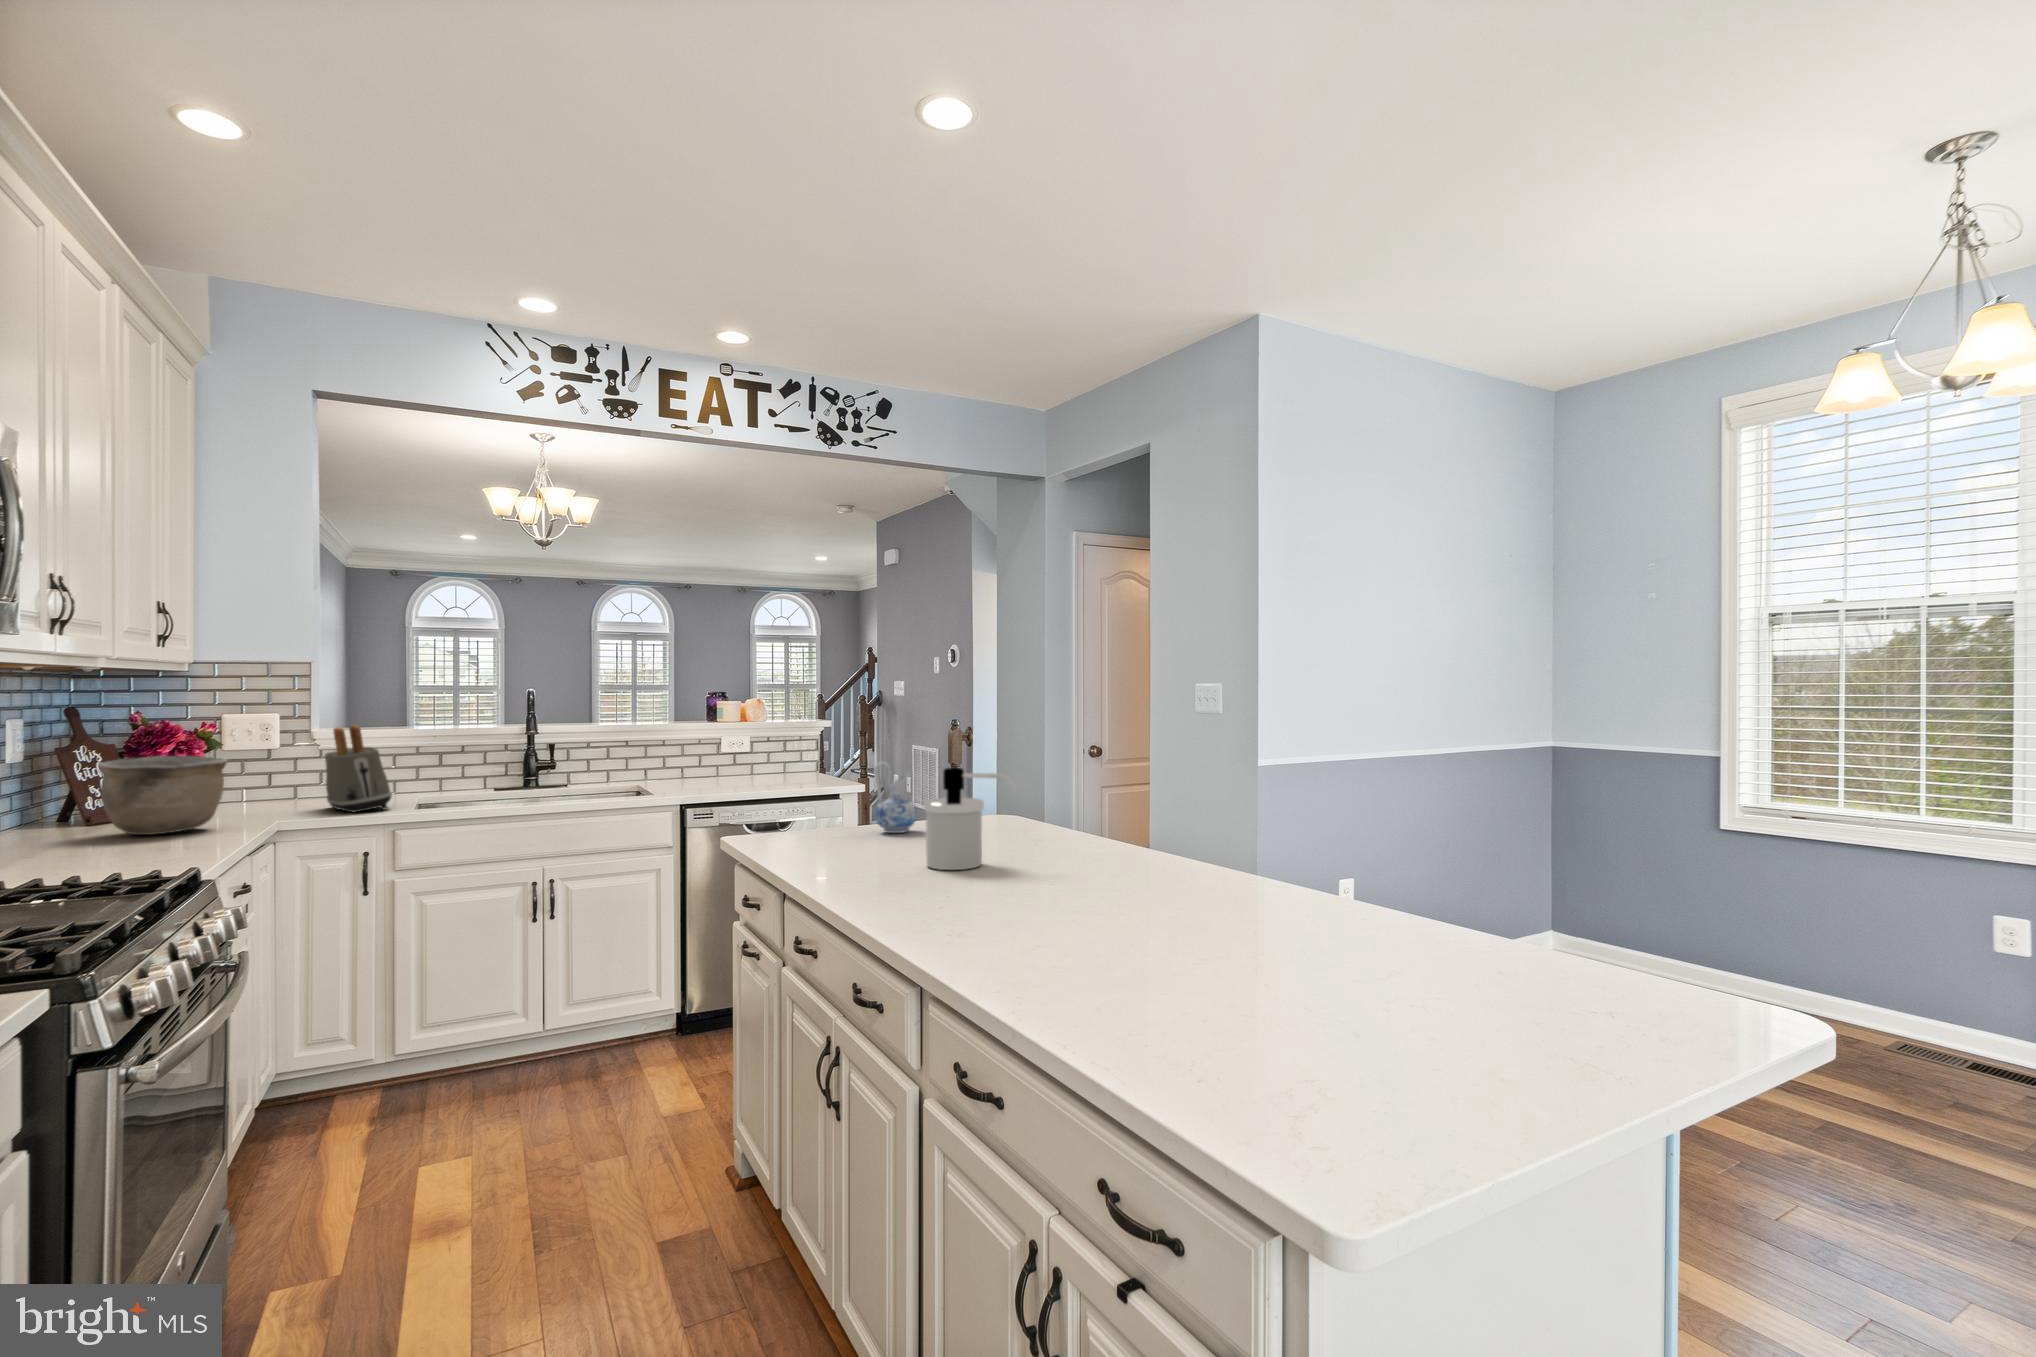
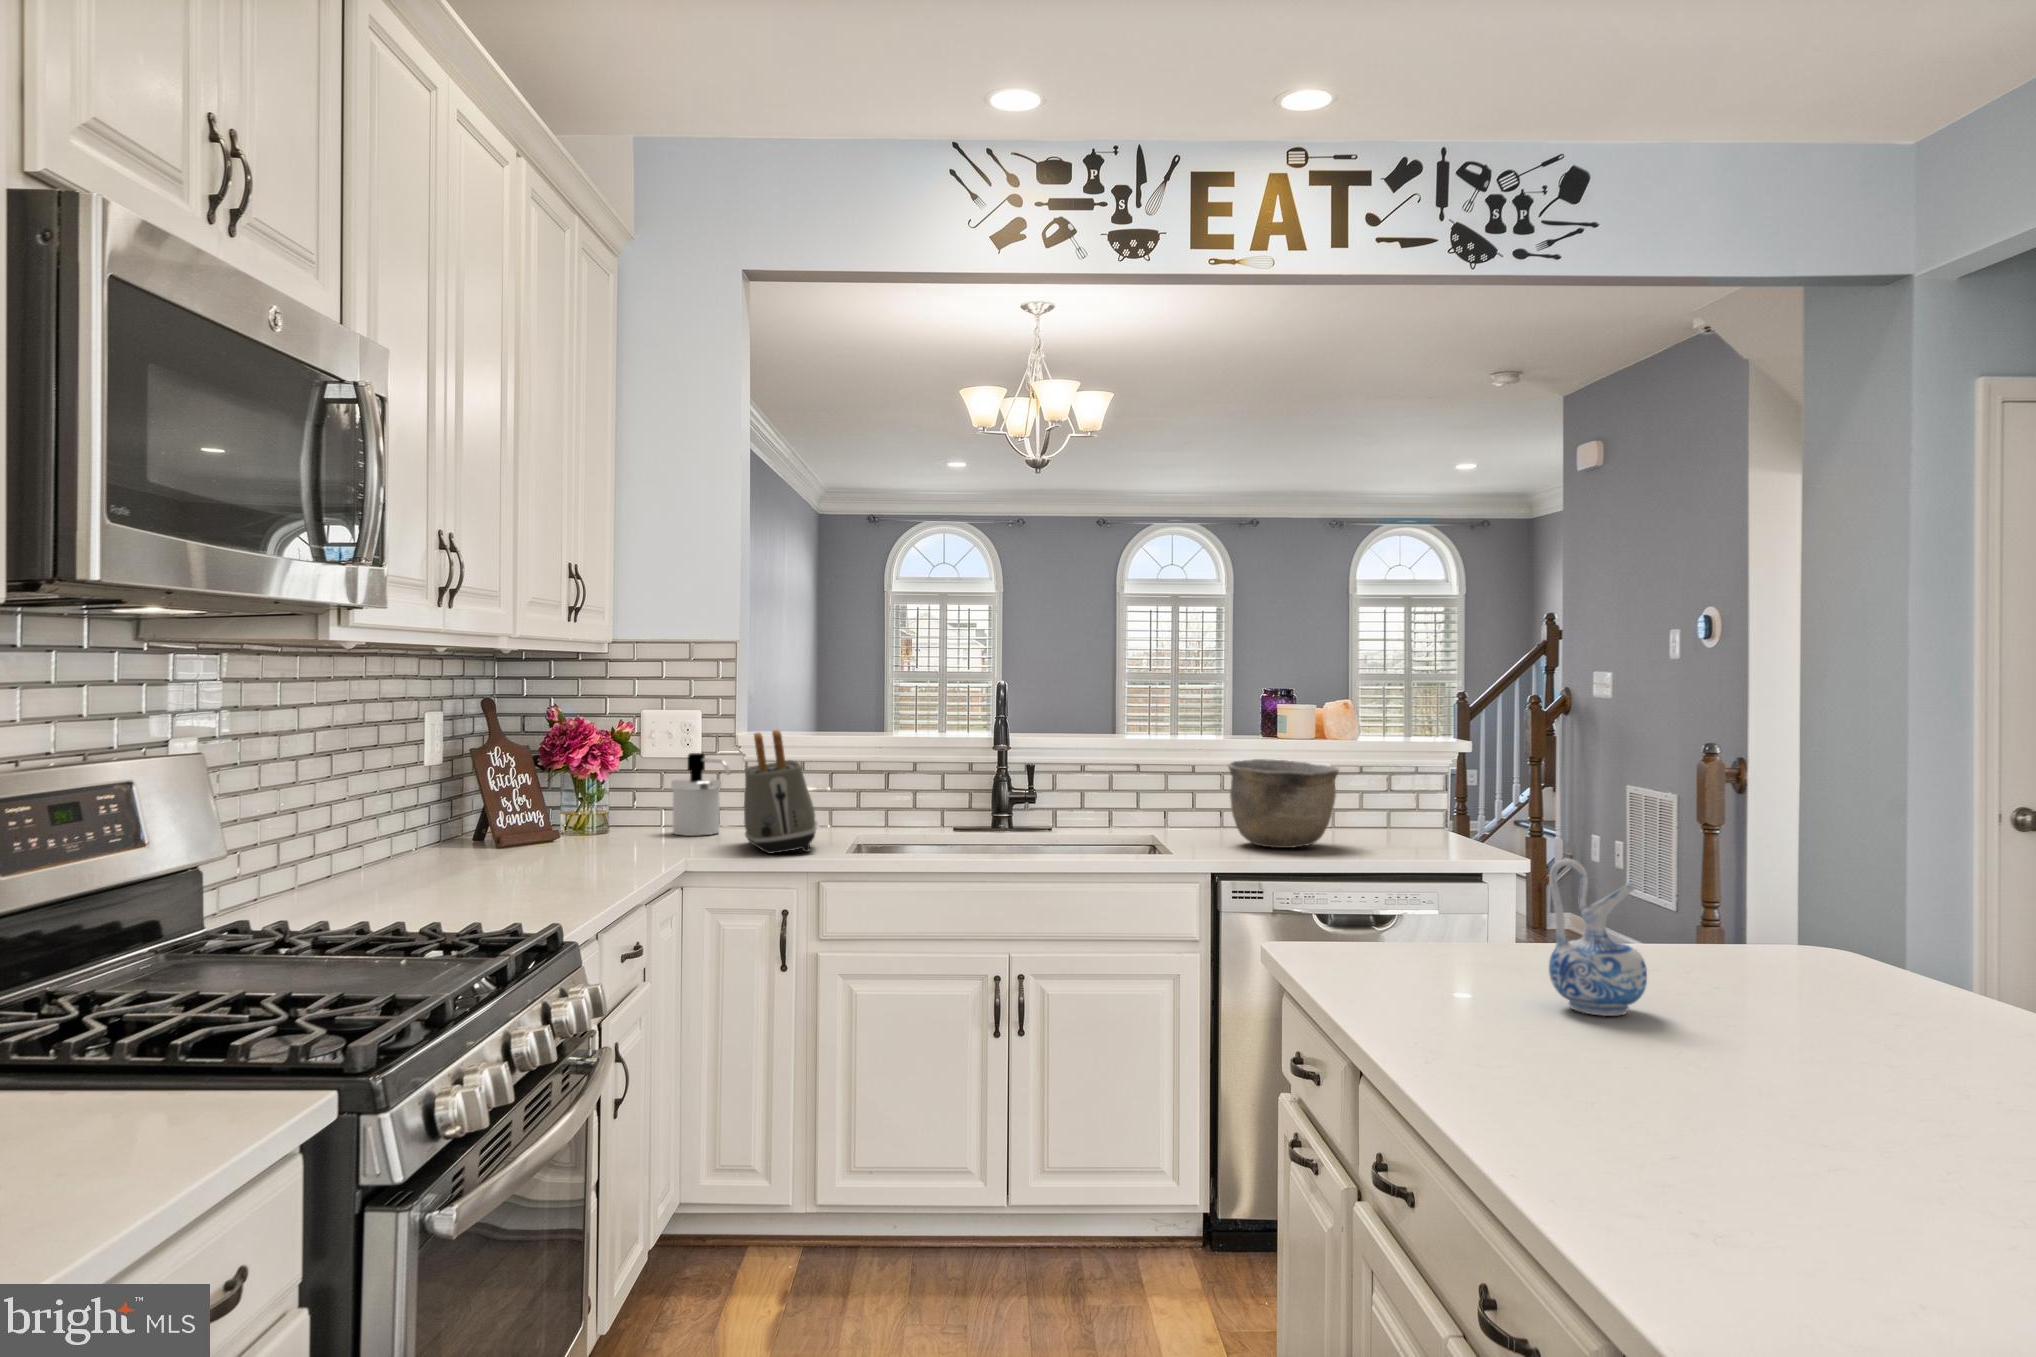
bowl: present [98,756,227,835] -> present [1228,759,1339,848]
soap dispenser: present [924,767,1016,870] -> present [671,753,730,836]

